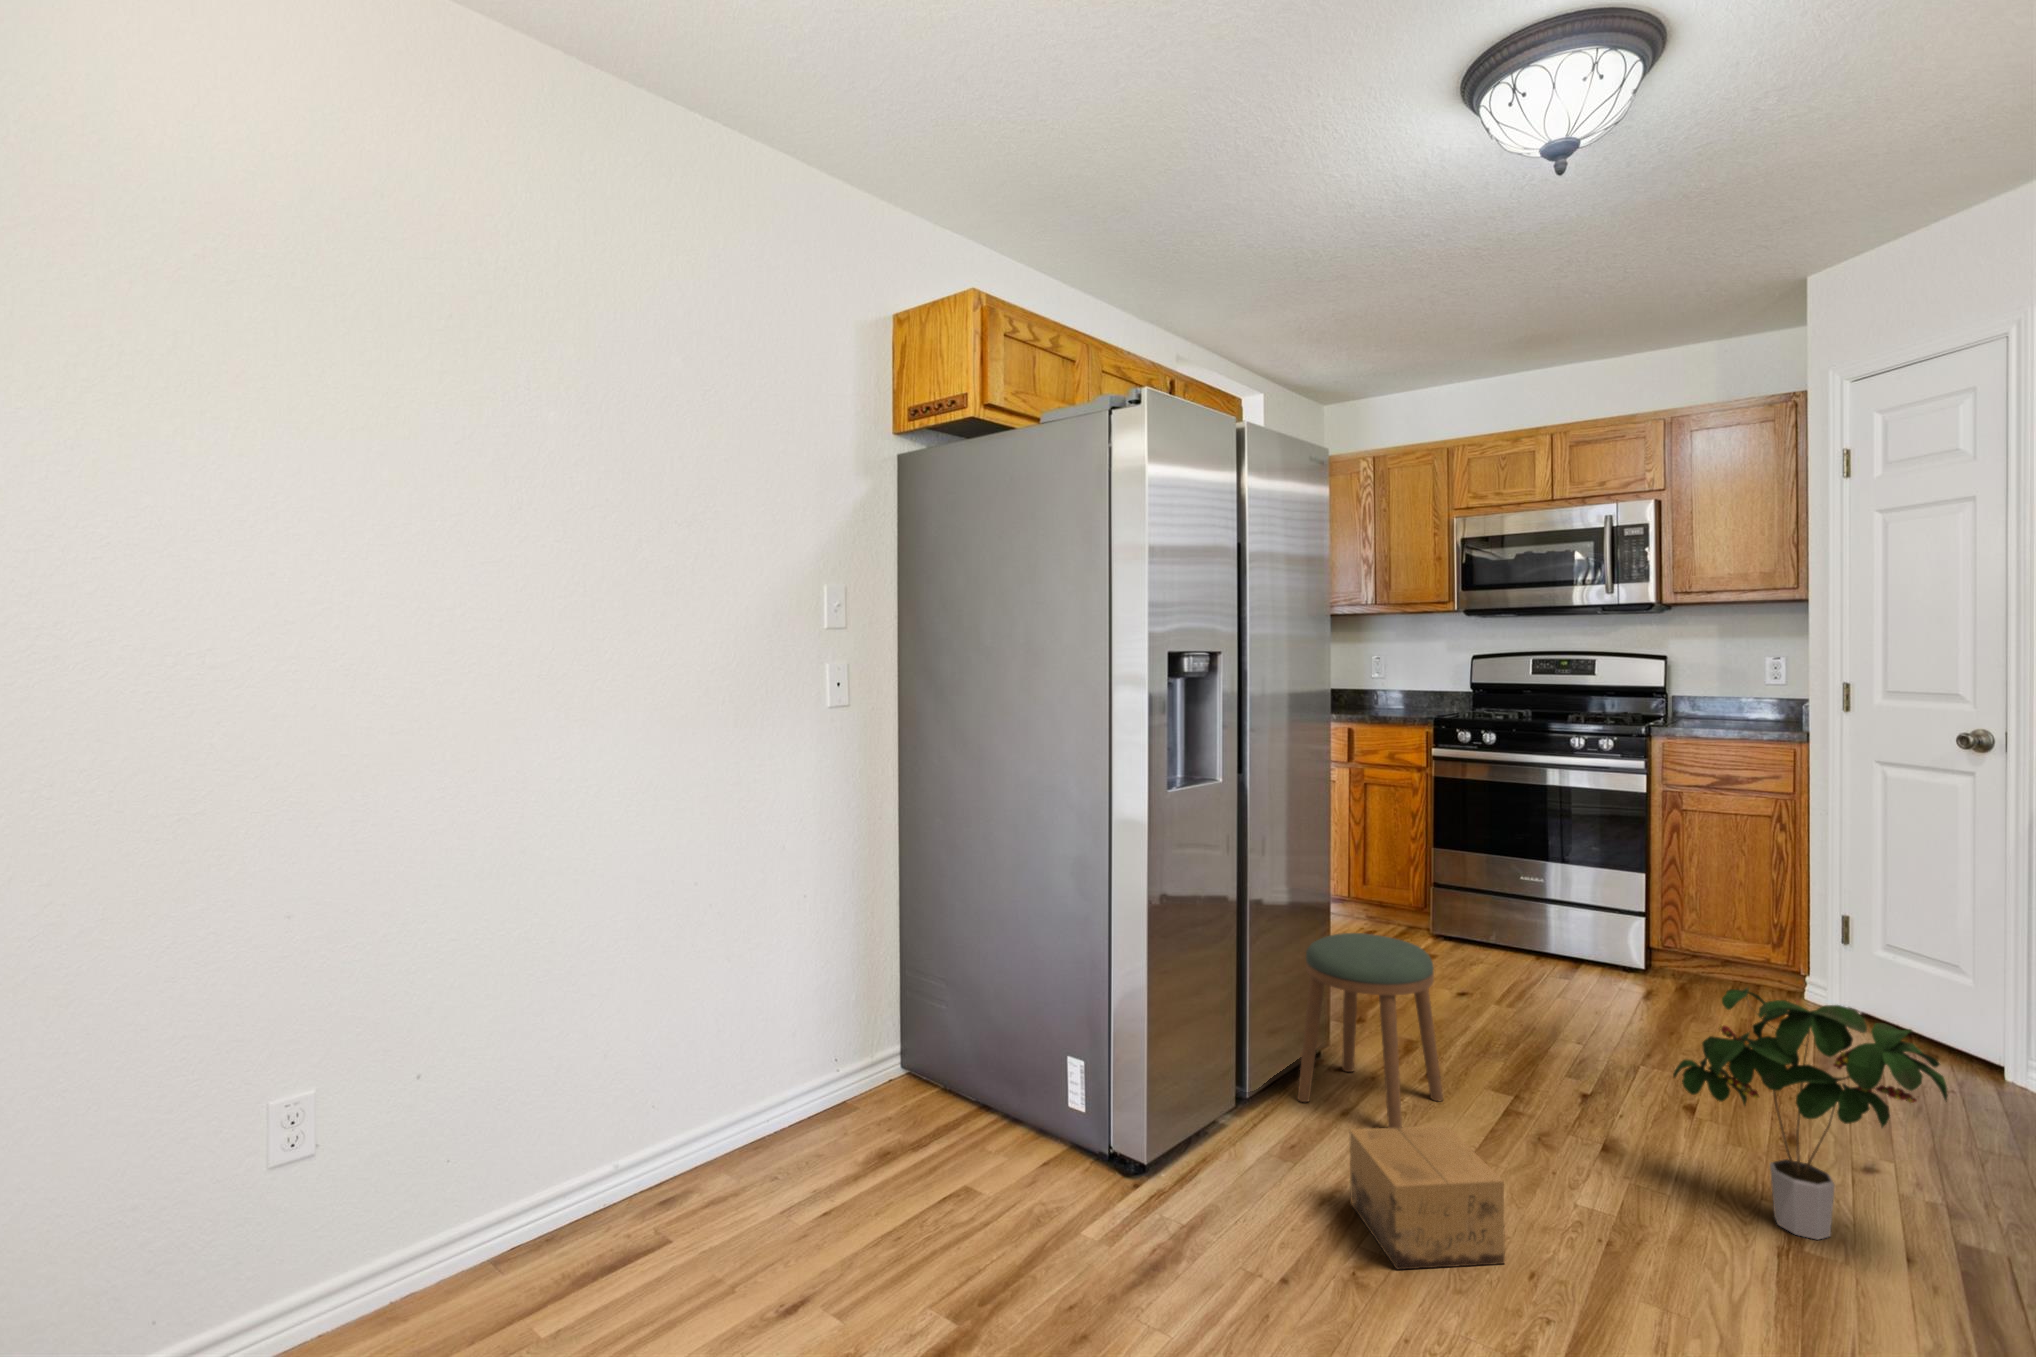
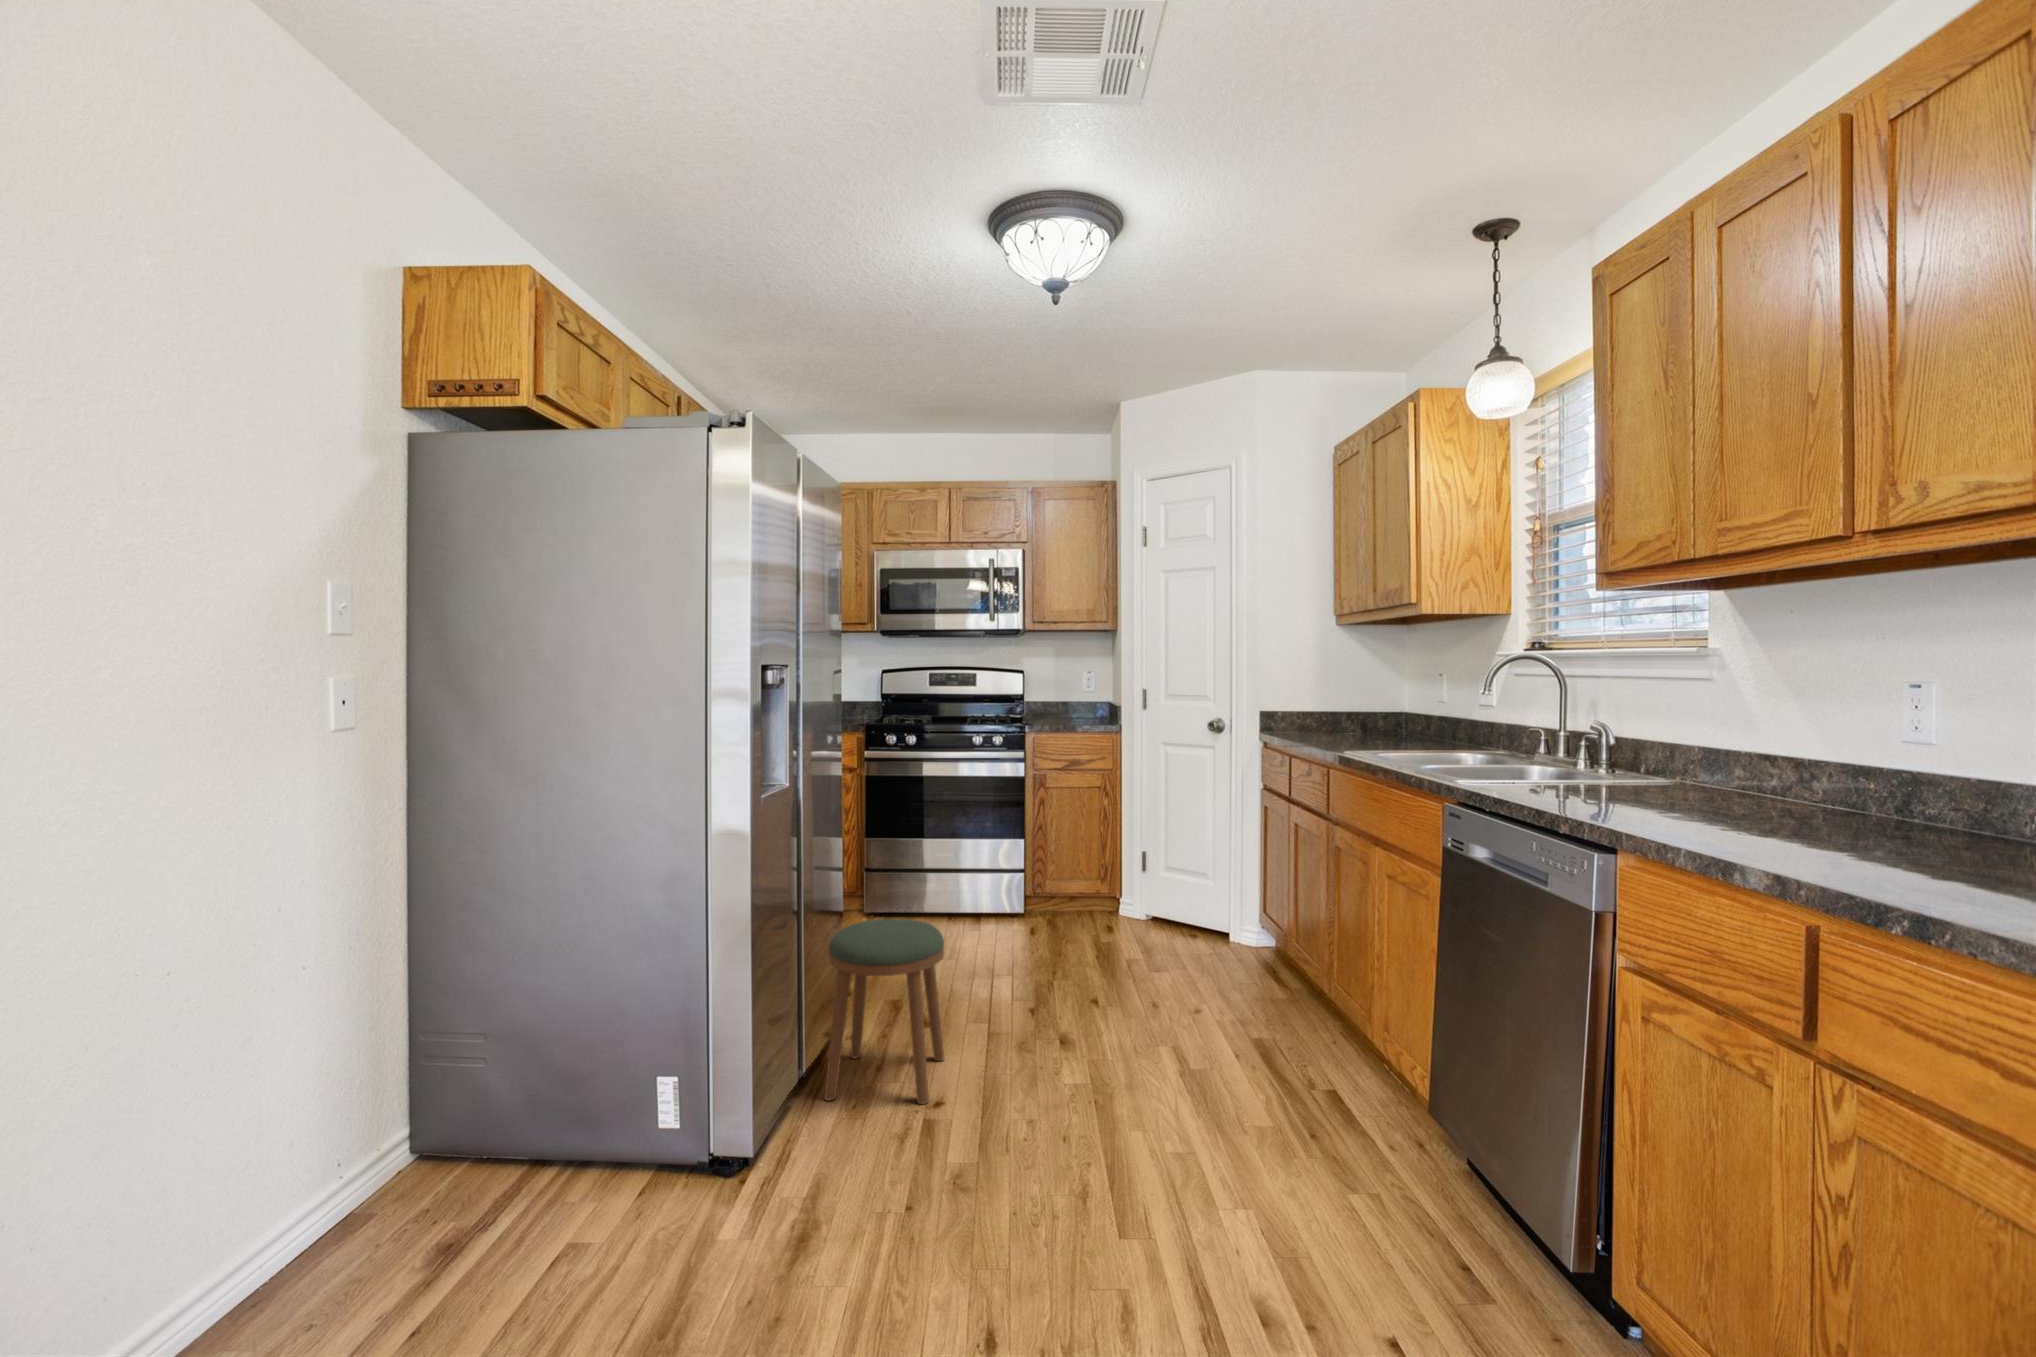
potted plant: present [1673,988,1948,1240] -> none [1121,905,1280,1081]
cardboard box: present [1350,1125,1505,1270] -> none [920,1077,1058,1227]

